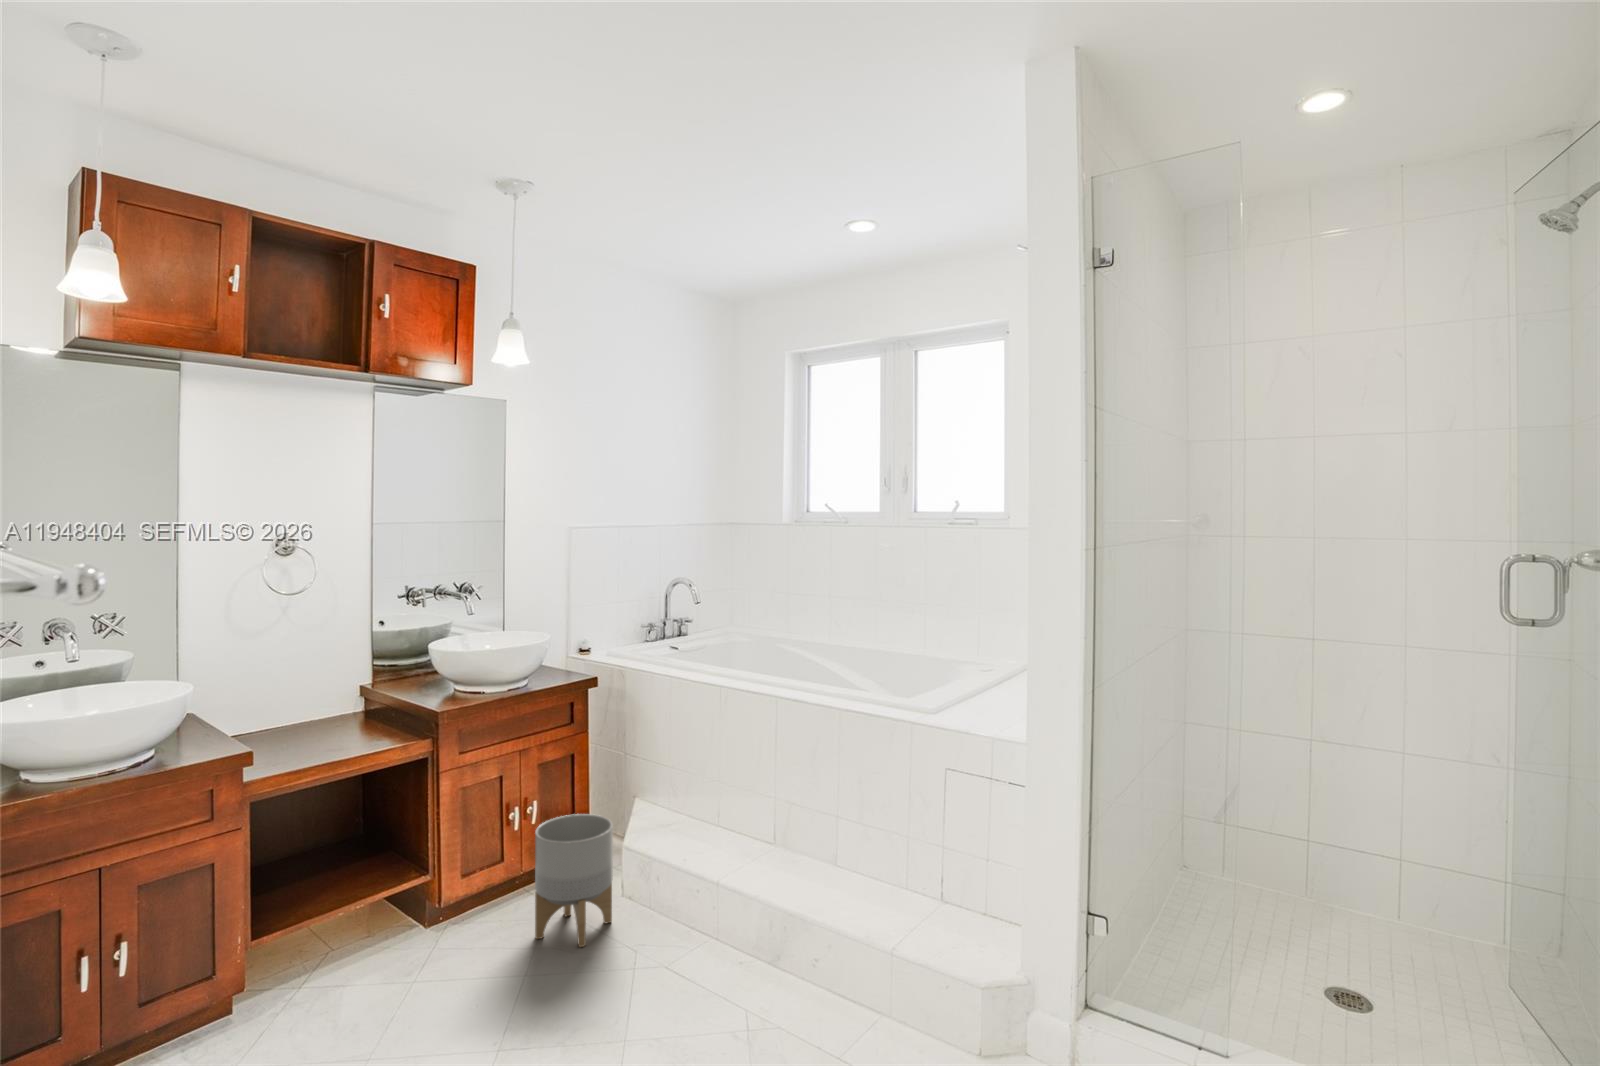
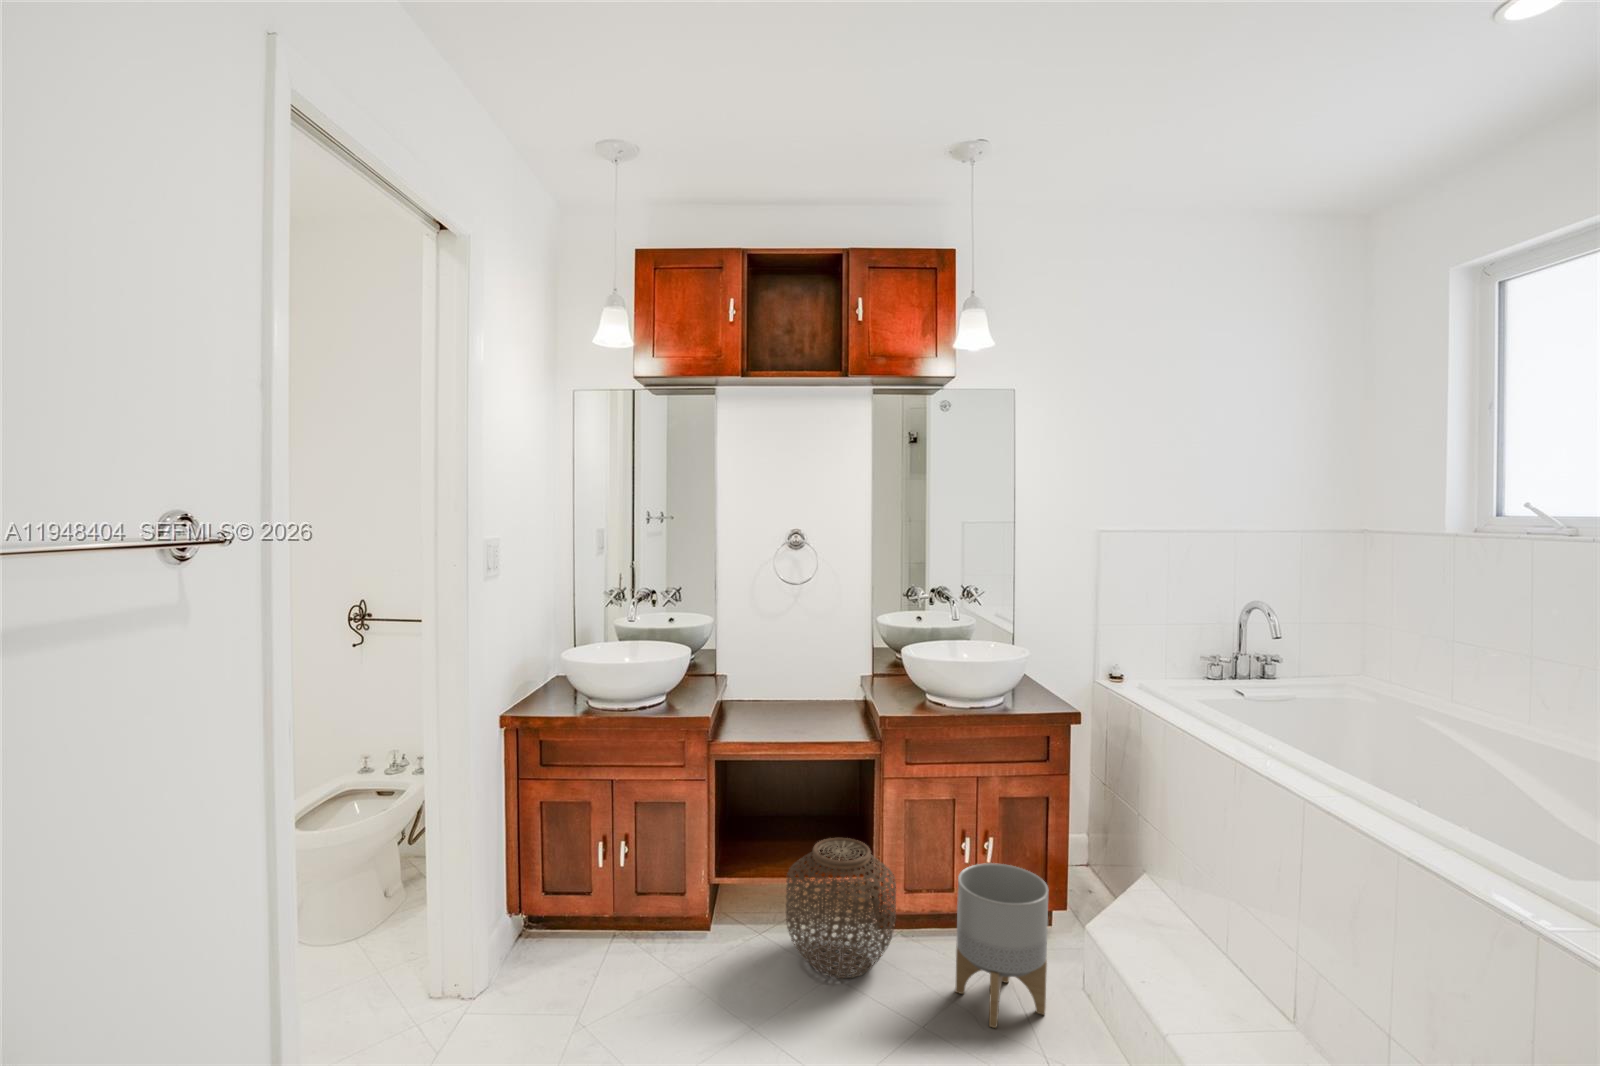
woven basket: none [350,842,473,982] -> present [786,838,896,978]

